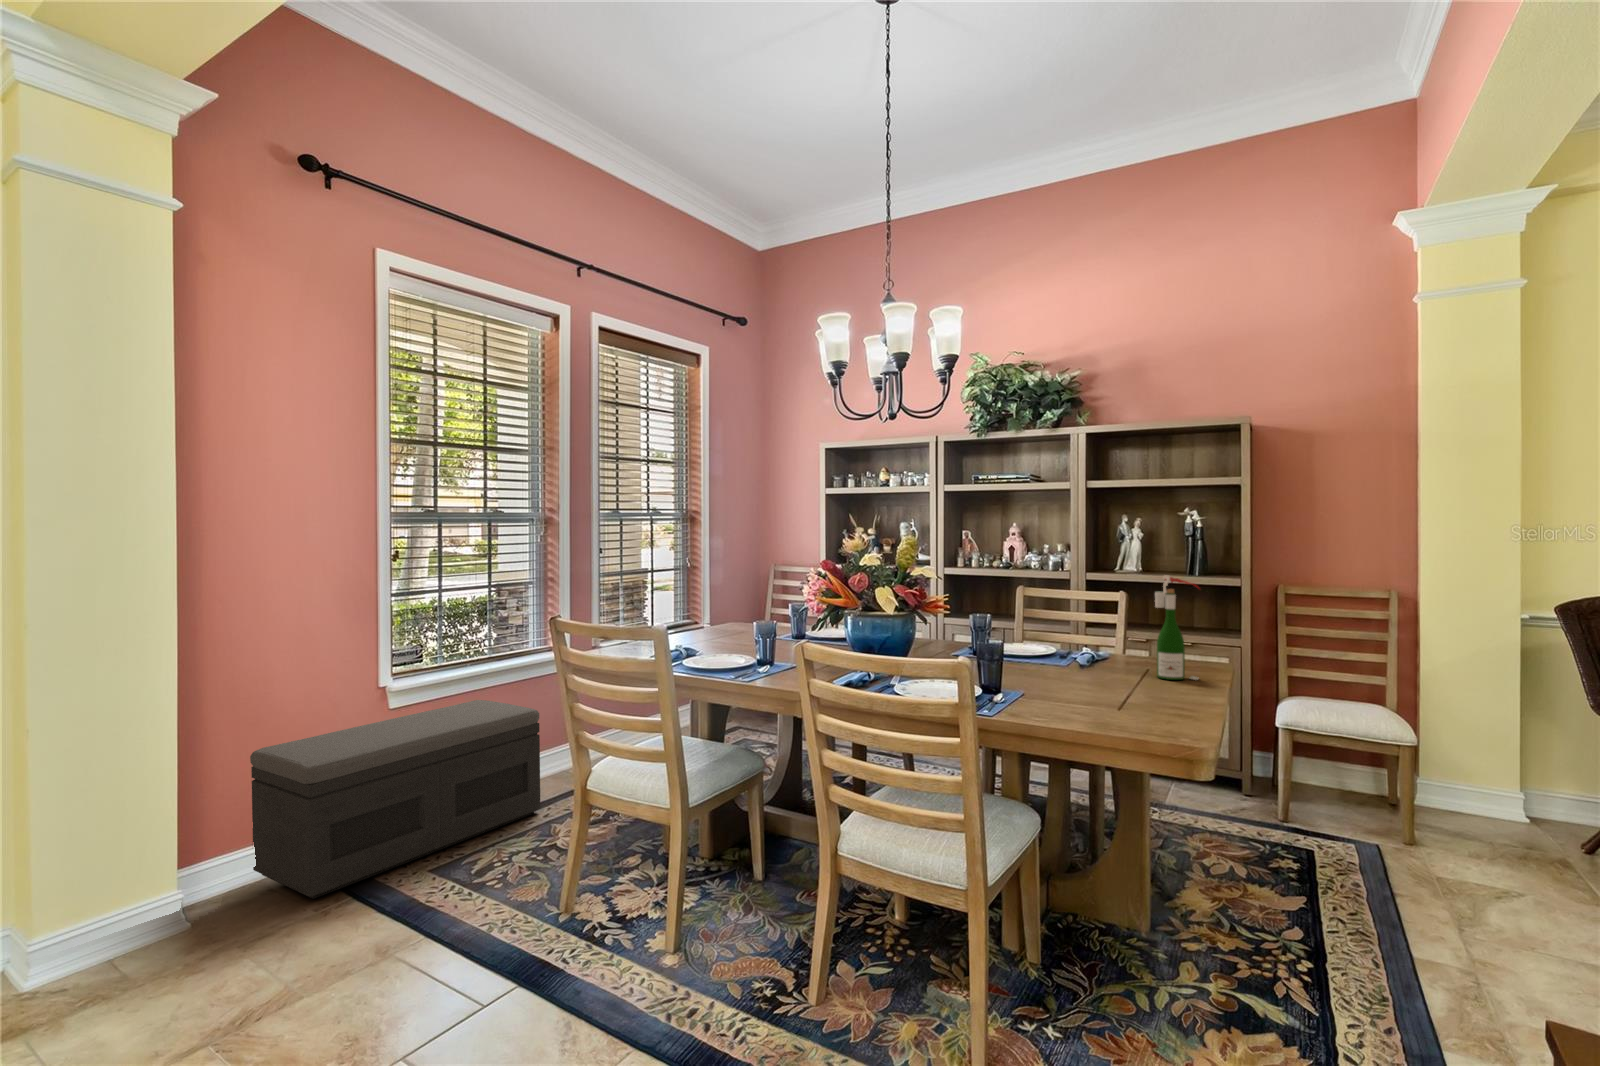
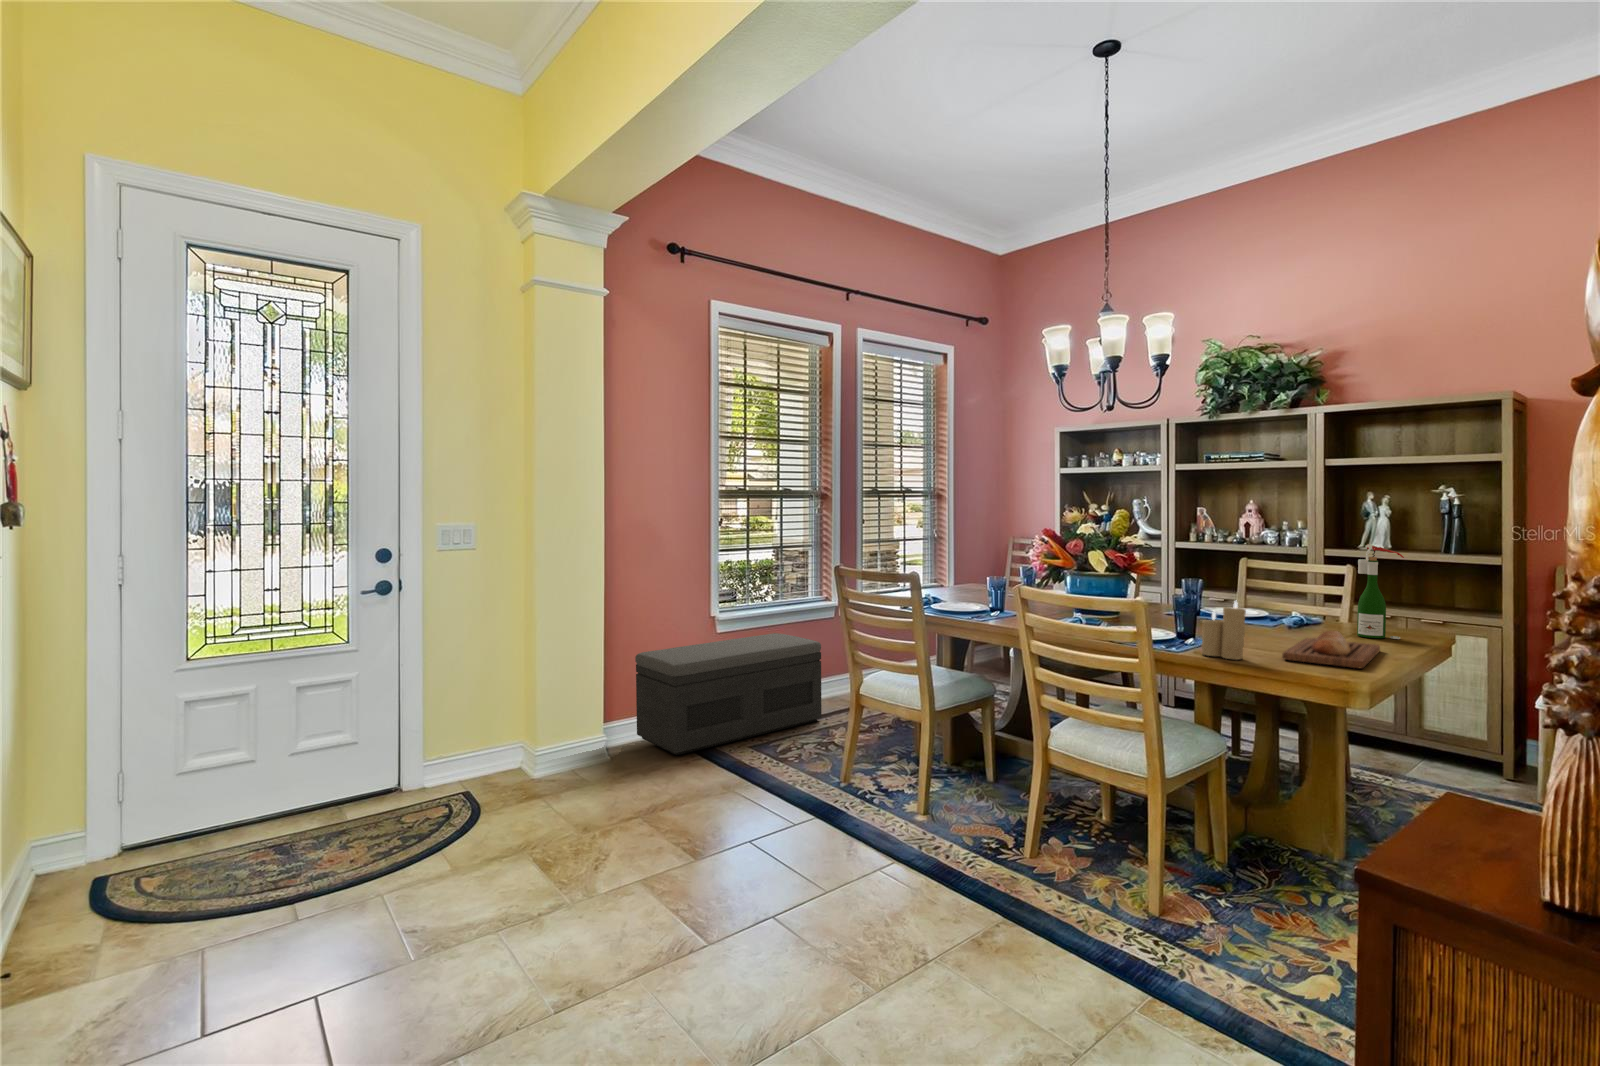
candle: none [1016,650,1067,725] -> present [1202,601,1246,660]
bread loaf: none [1105,678,1194,728] -> present [1282,631,1380,668]

